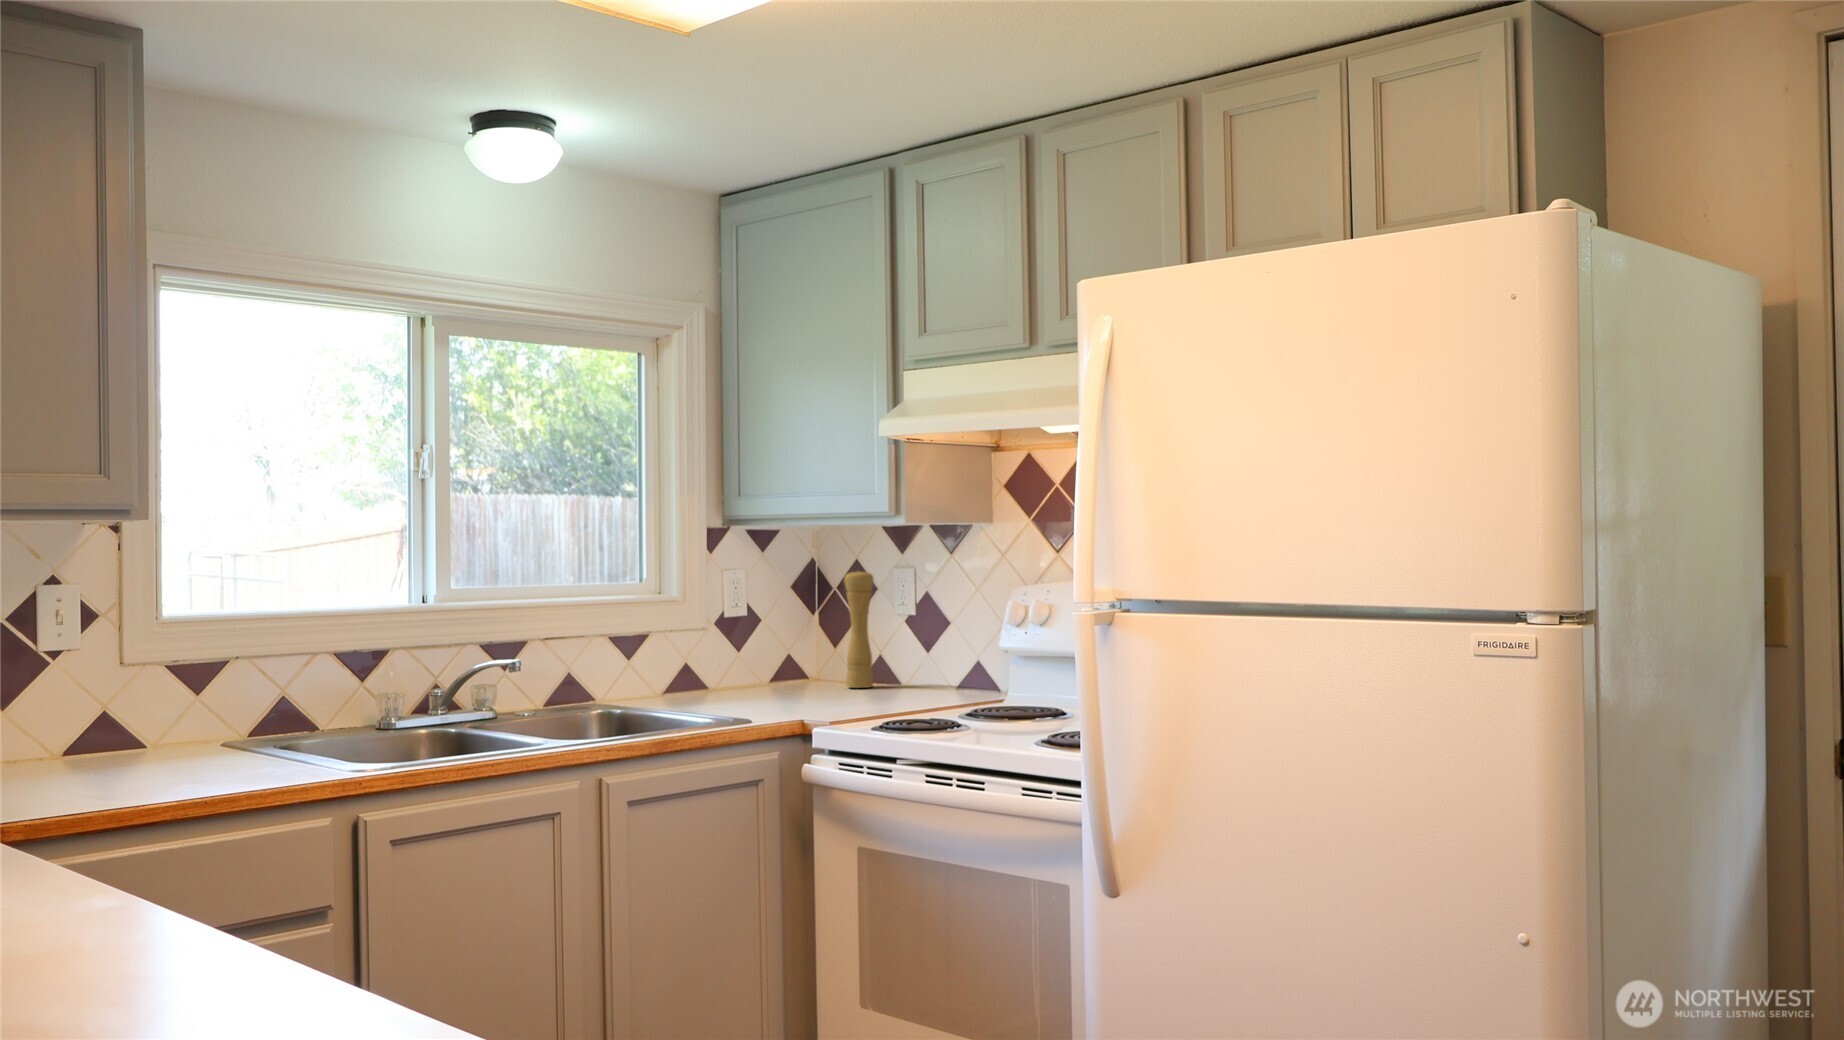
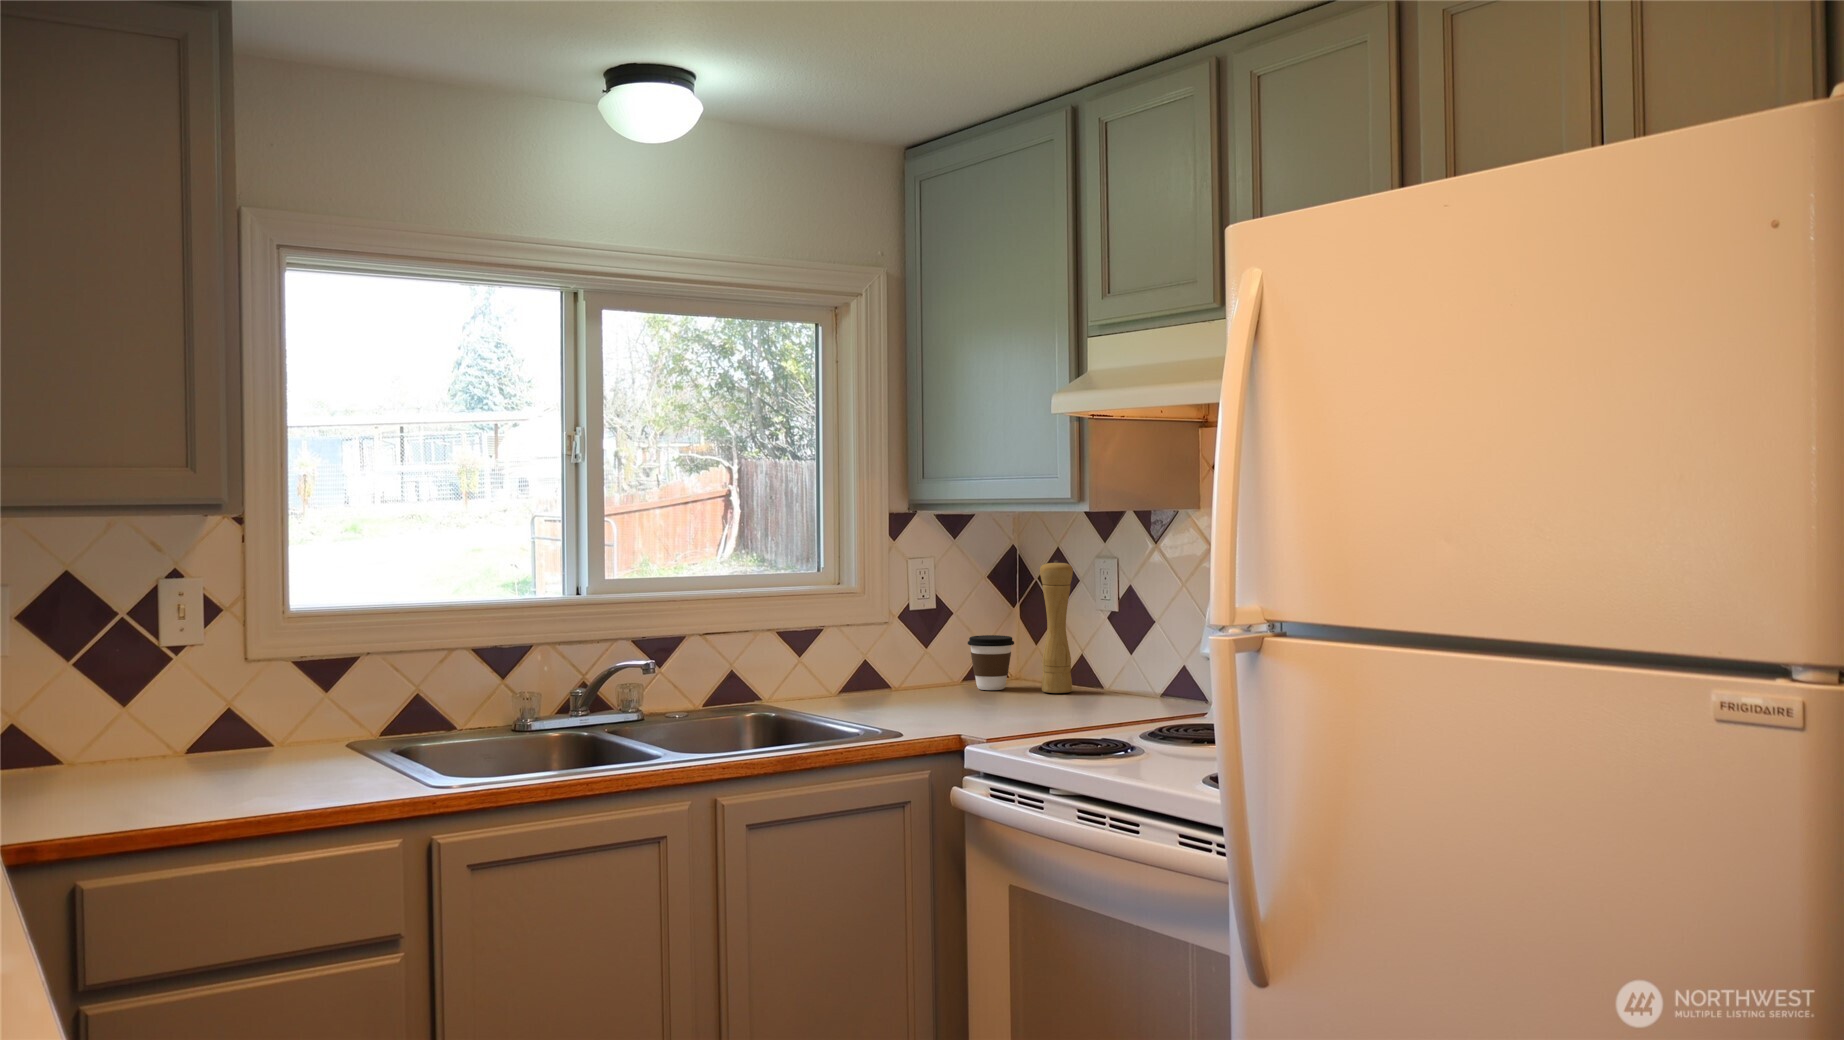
coffee cup: none [777,639,819,688] -> present [968,635,1014,690]

